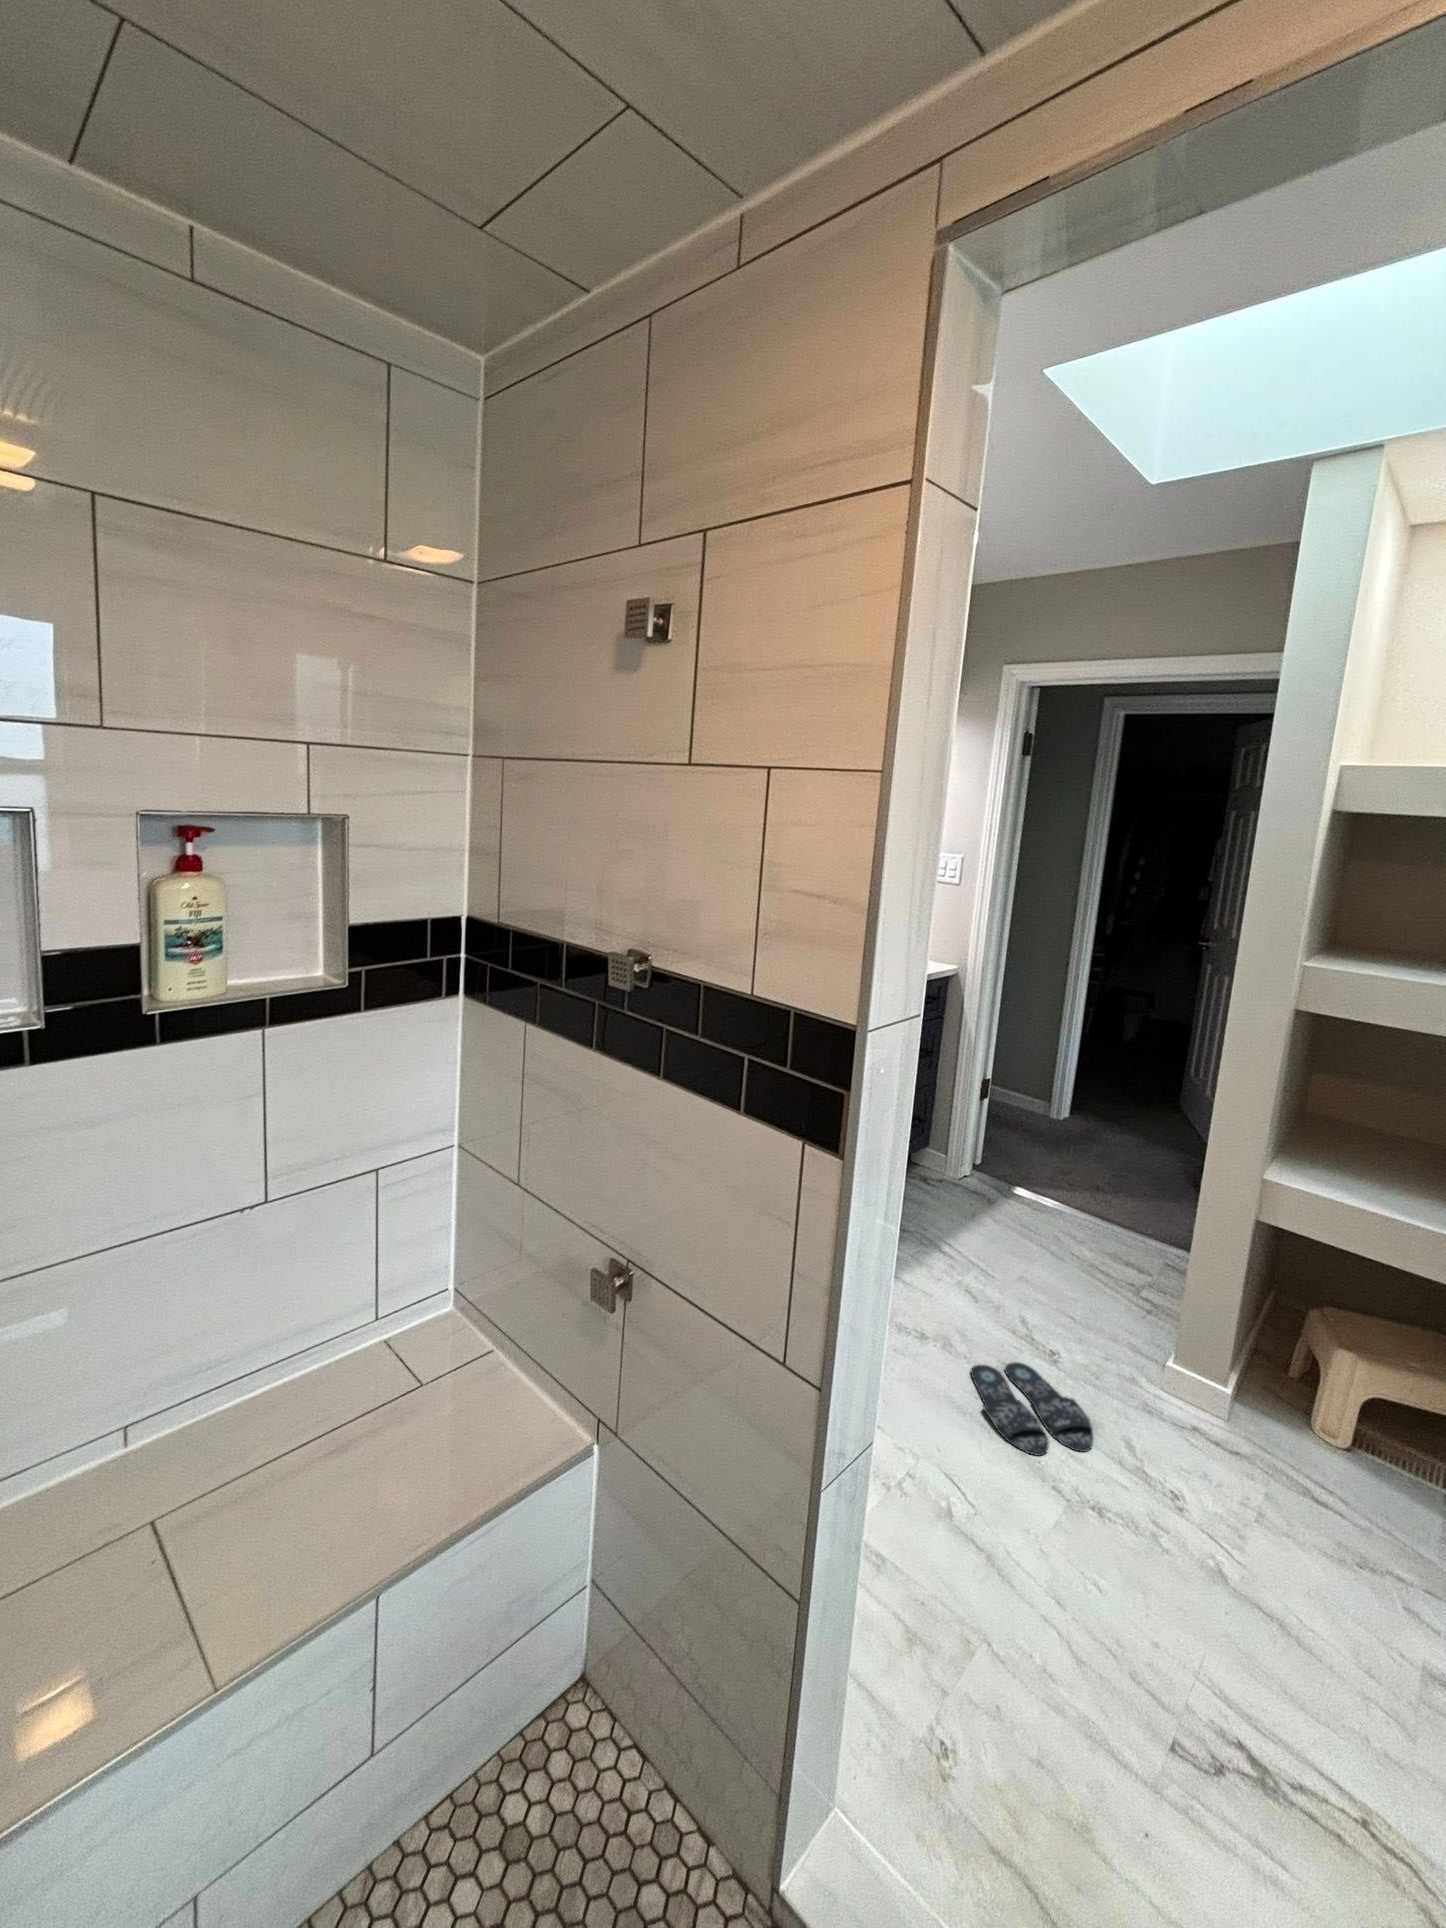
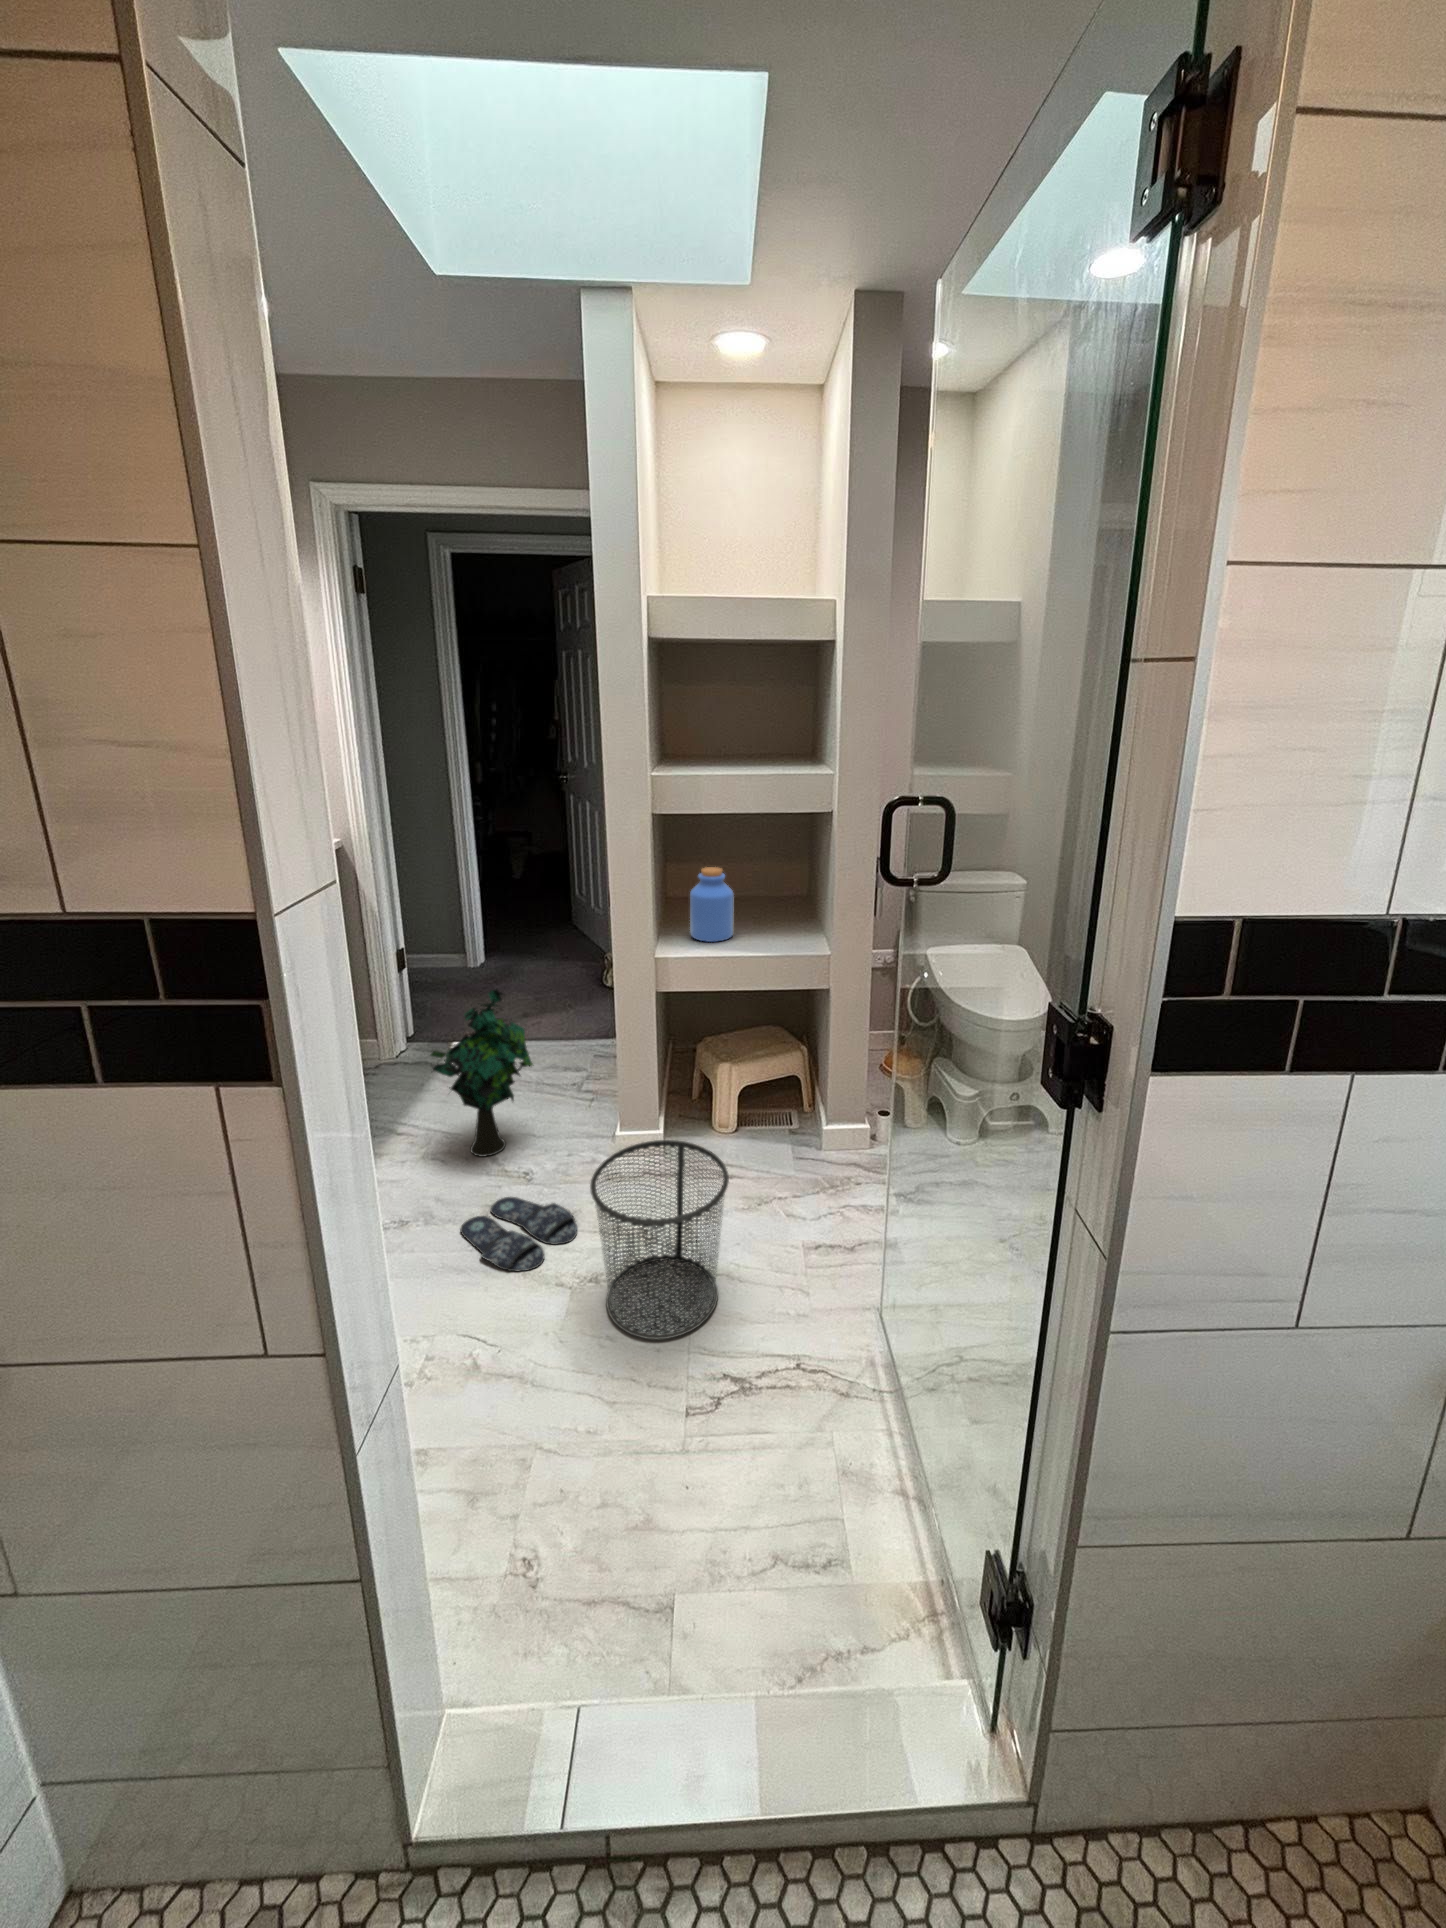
jar: none [1327,1091,1408,1191] -> present [690,867,733,942]
decorative plant: none [980,1144,1089,1315] -> present [431,989,533,1157]
waste bin: none [1104,1381,1309,1661] -> present [590,1140,729,1339]

